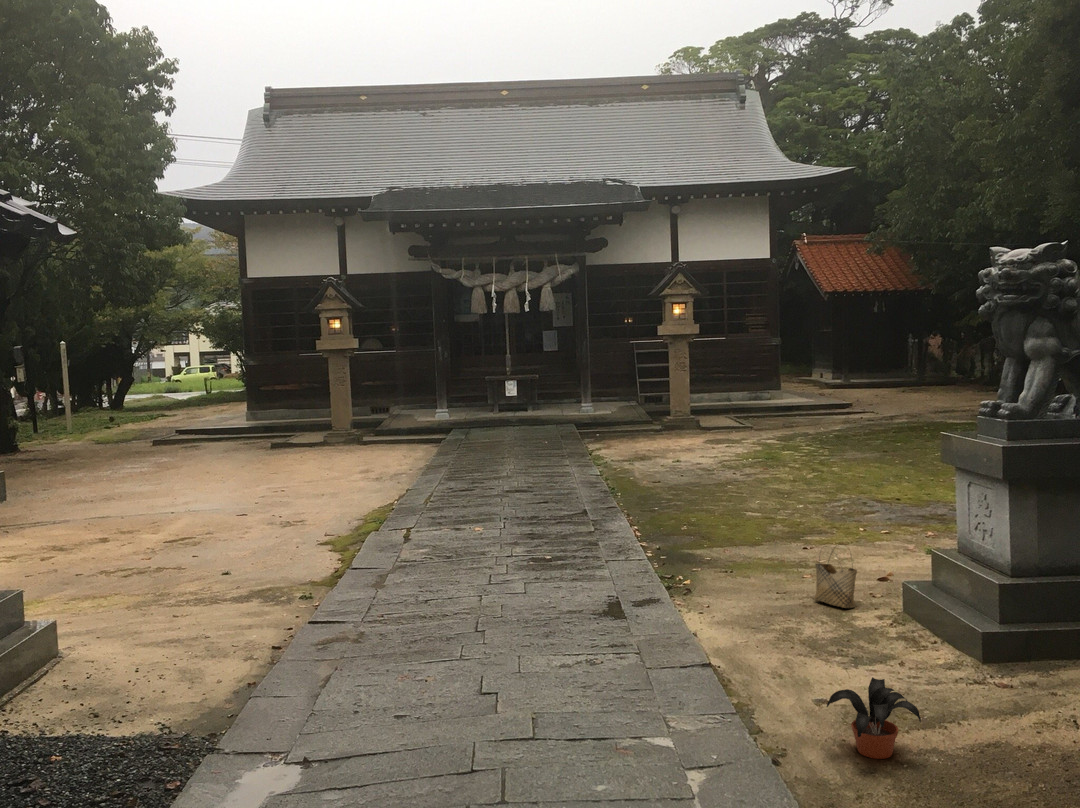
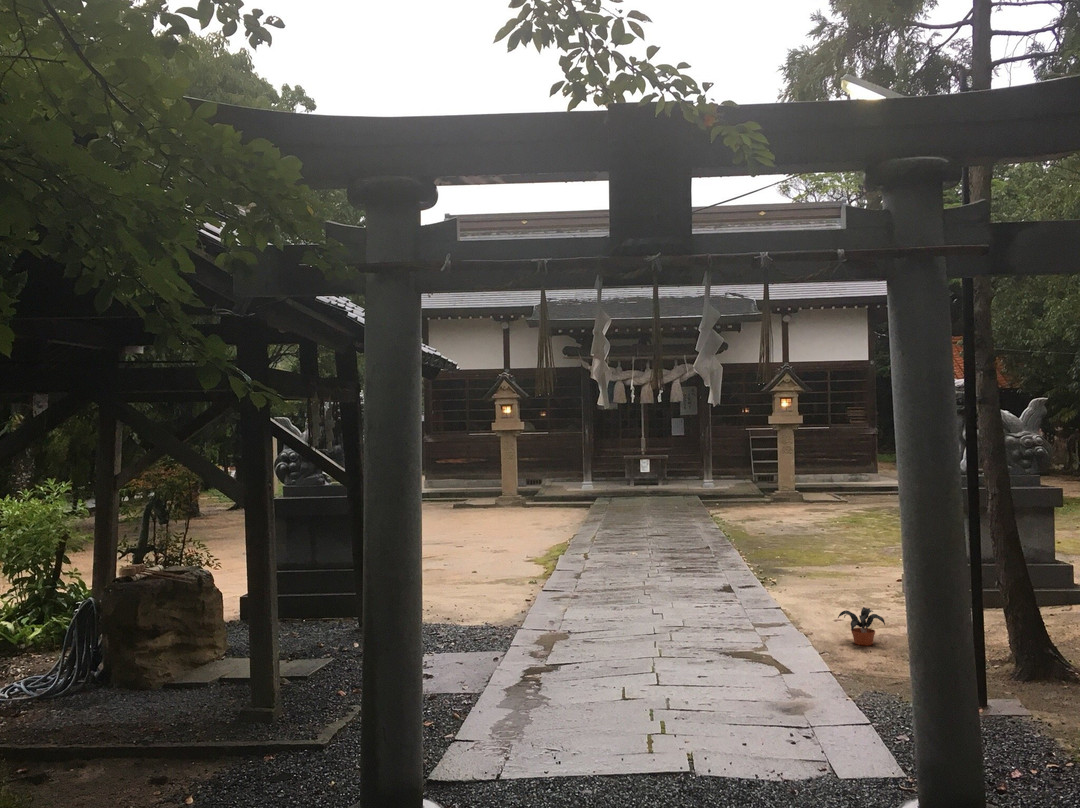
woven basket: present [815,544,857,608] -> none [855,558,881,597]

